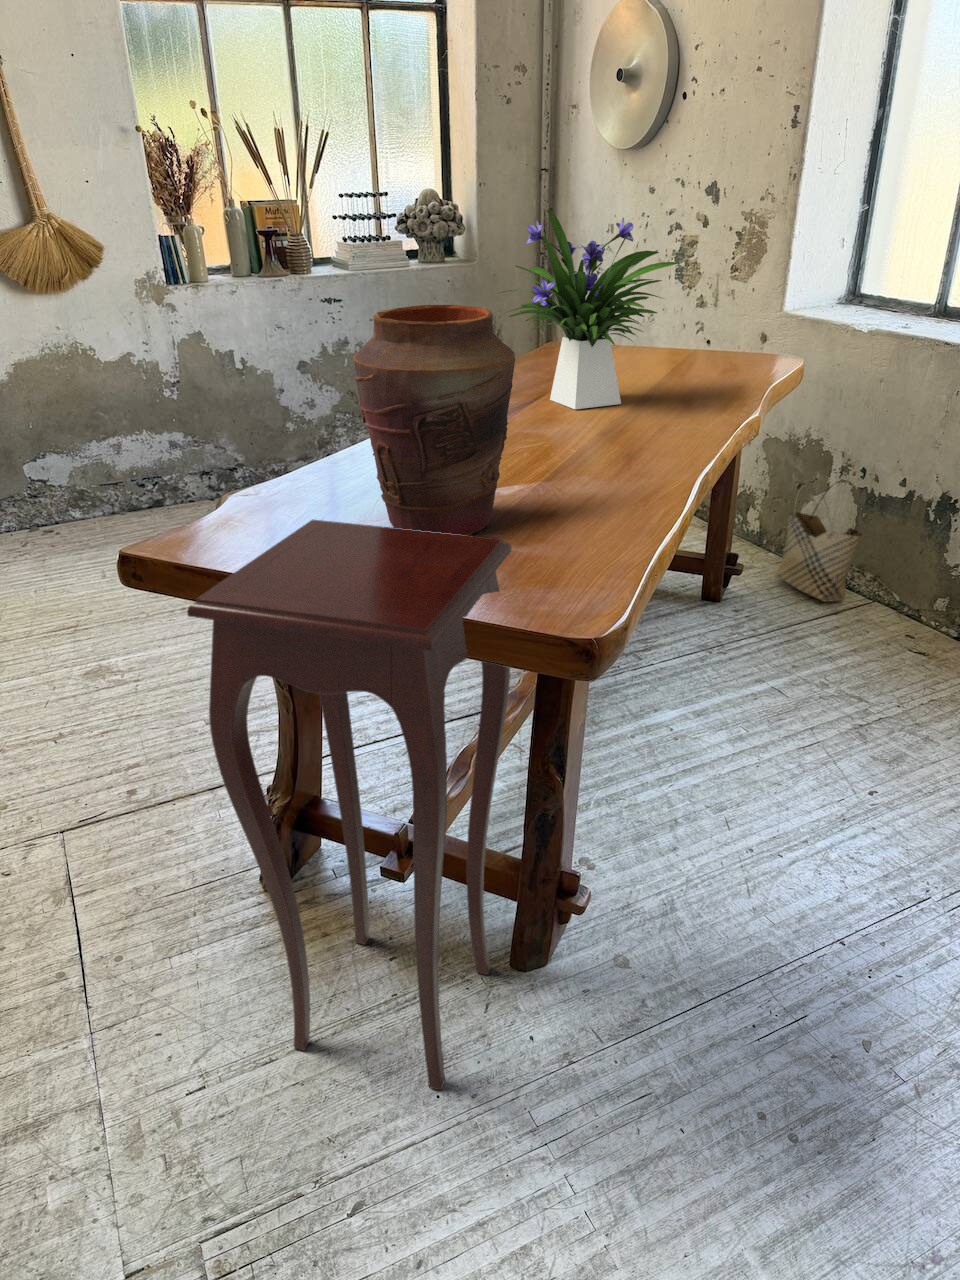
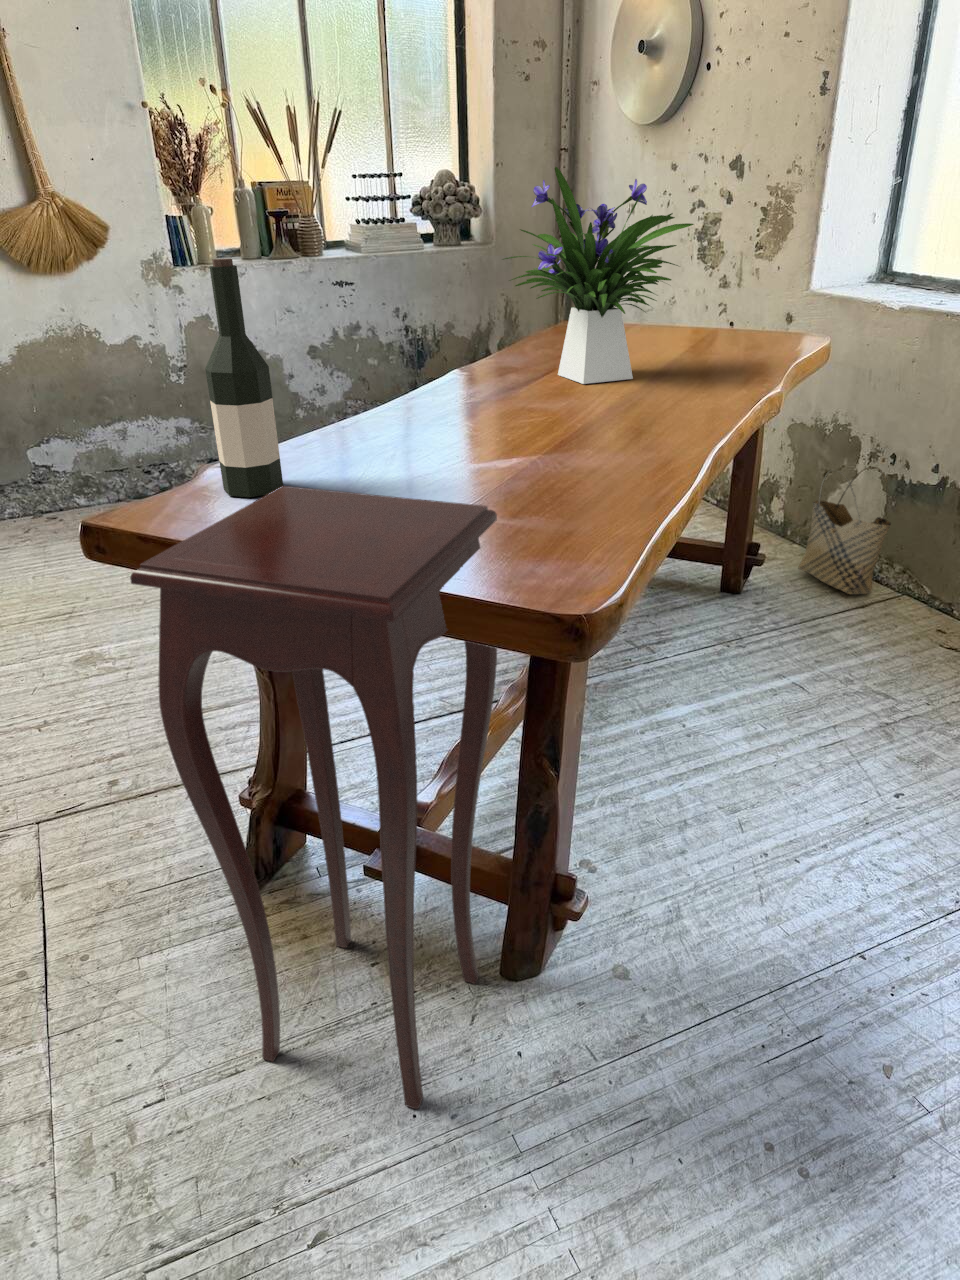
vase: present [354,305,515,535] -> none [329,254,506,509]
wine bottle: none [236,310,307,528] -> present [205,258,283,497]

